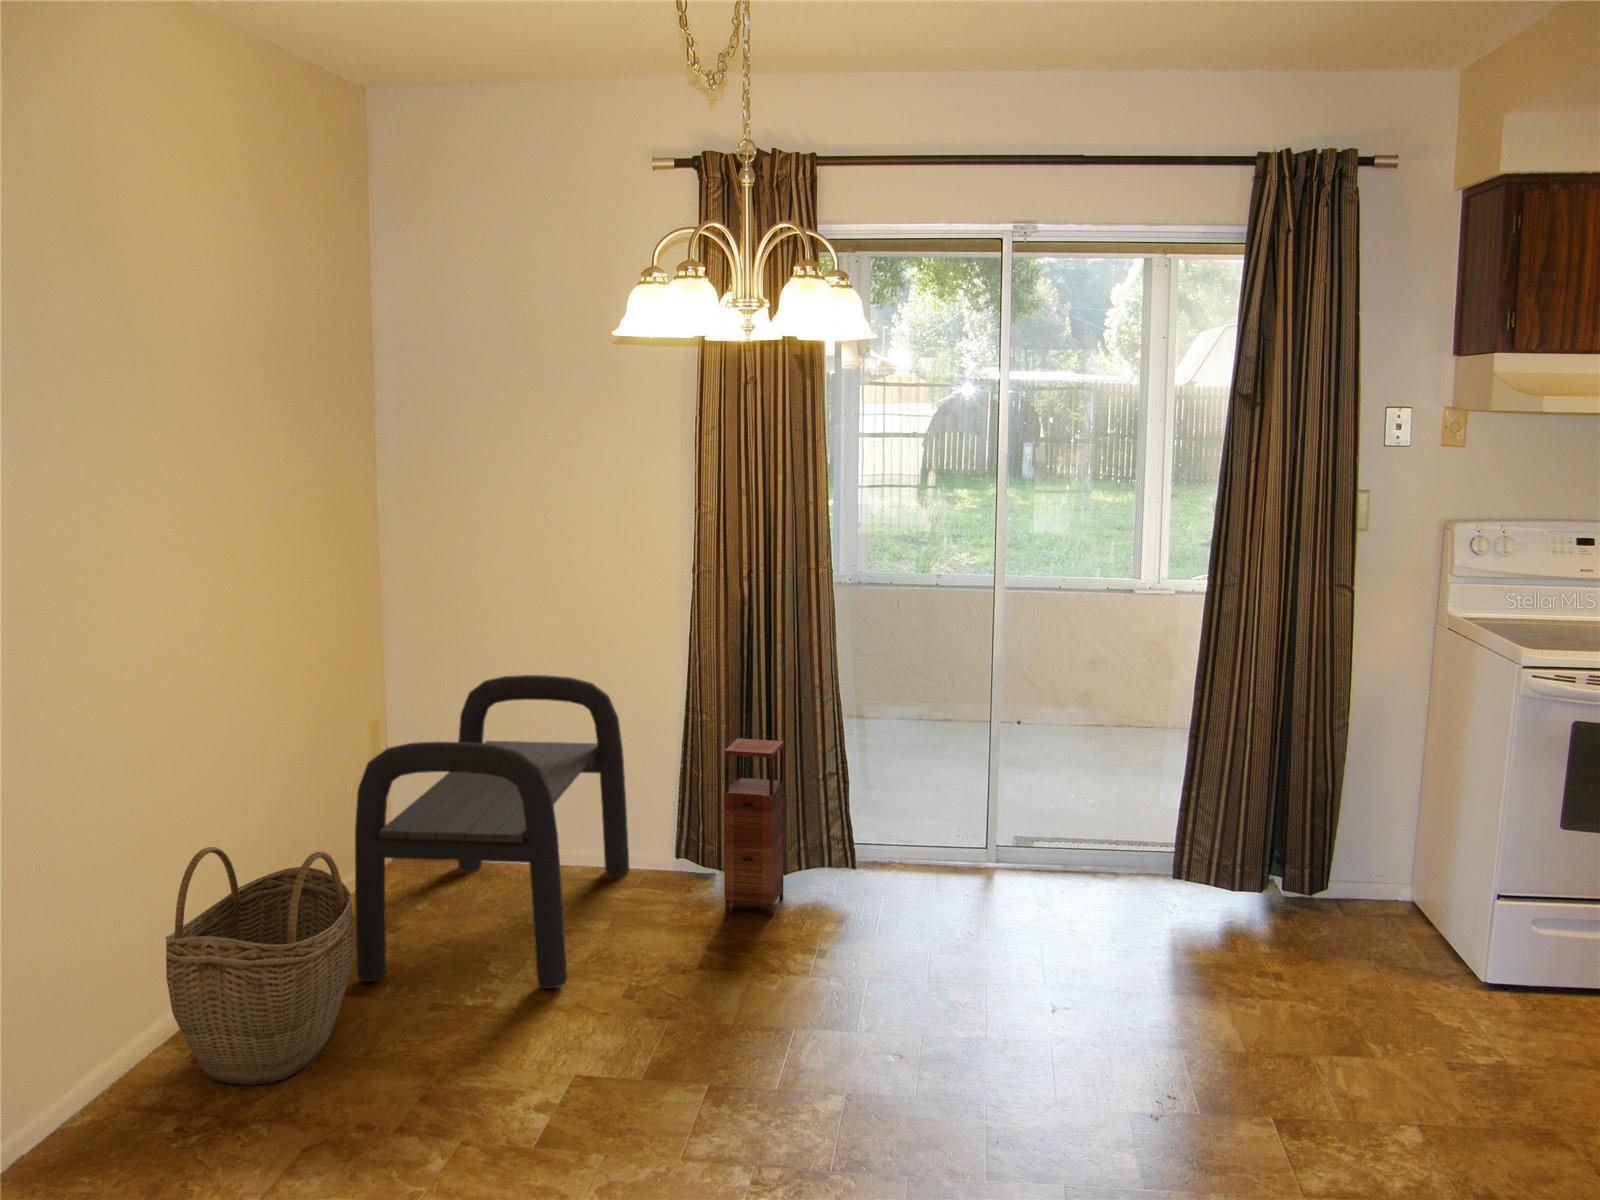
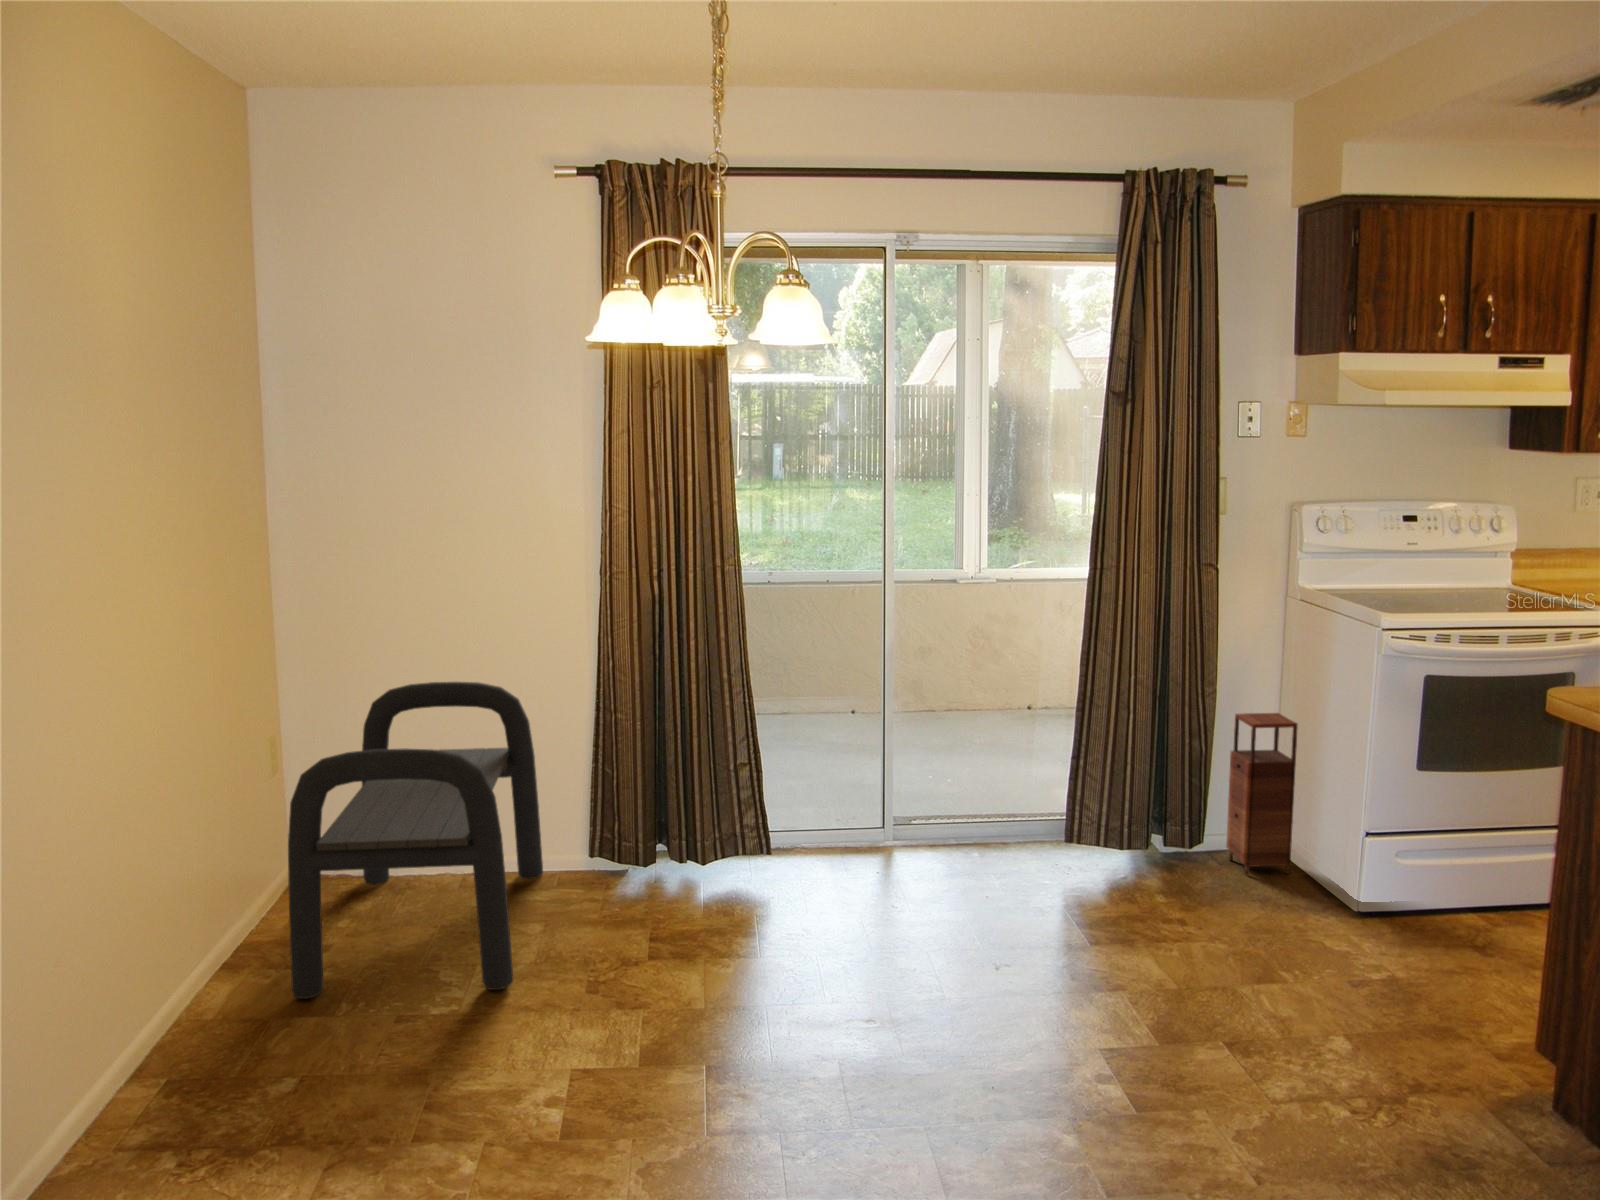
storage cabinet: present [724,738,784,916] -> present [1226,713,1297,875]
woven basket: present [165,847,354,1085] -> none [117,865,303,1109]

